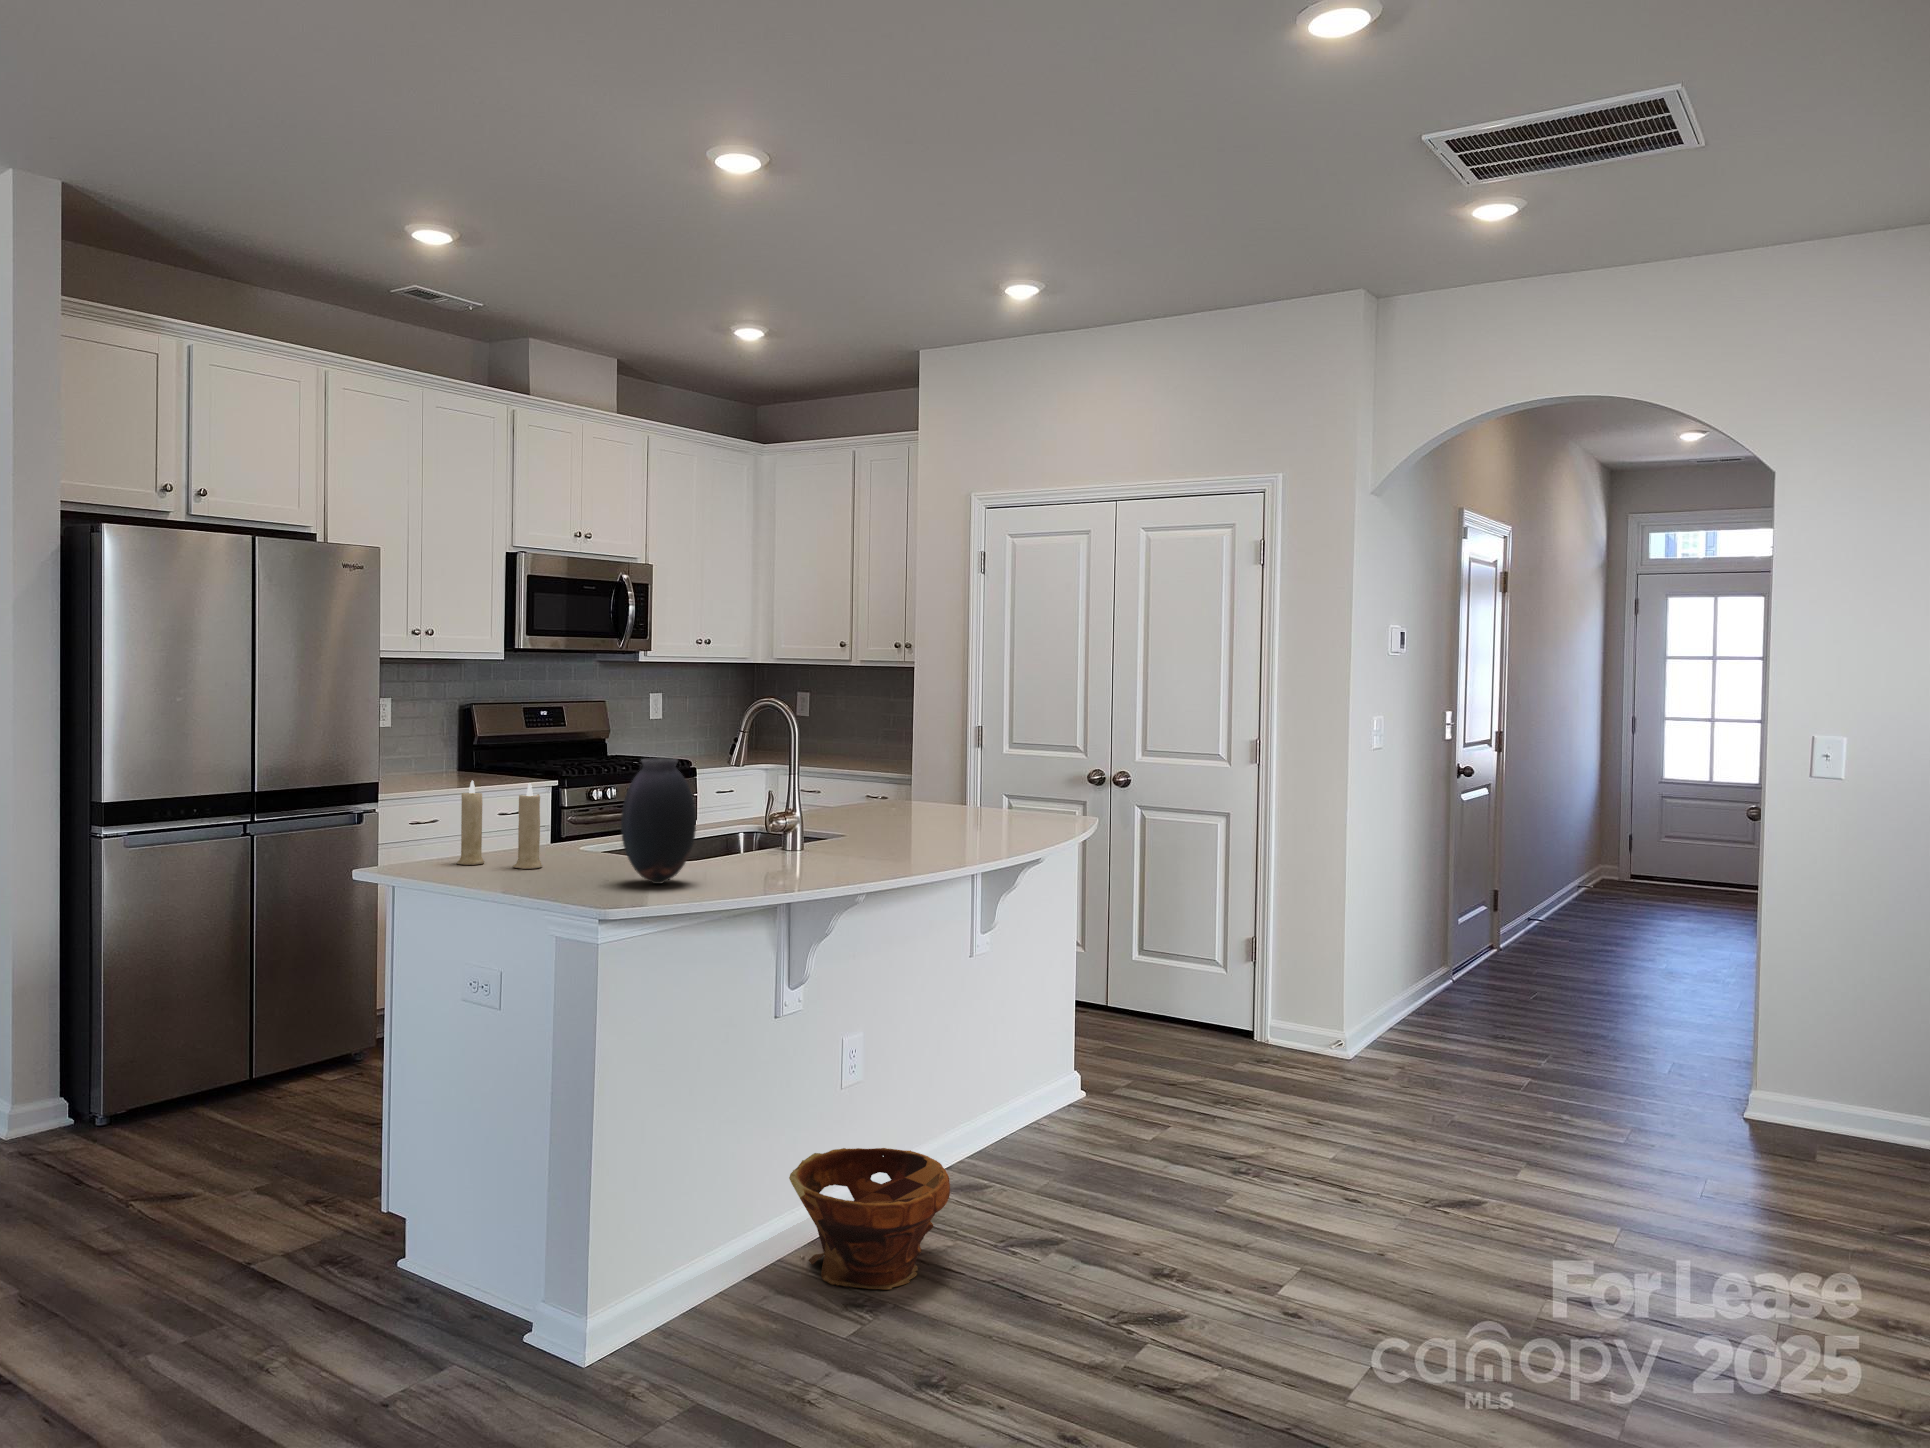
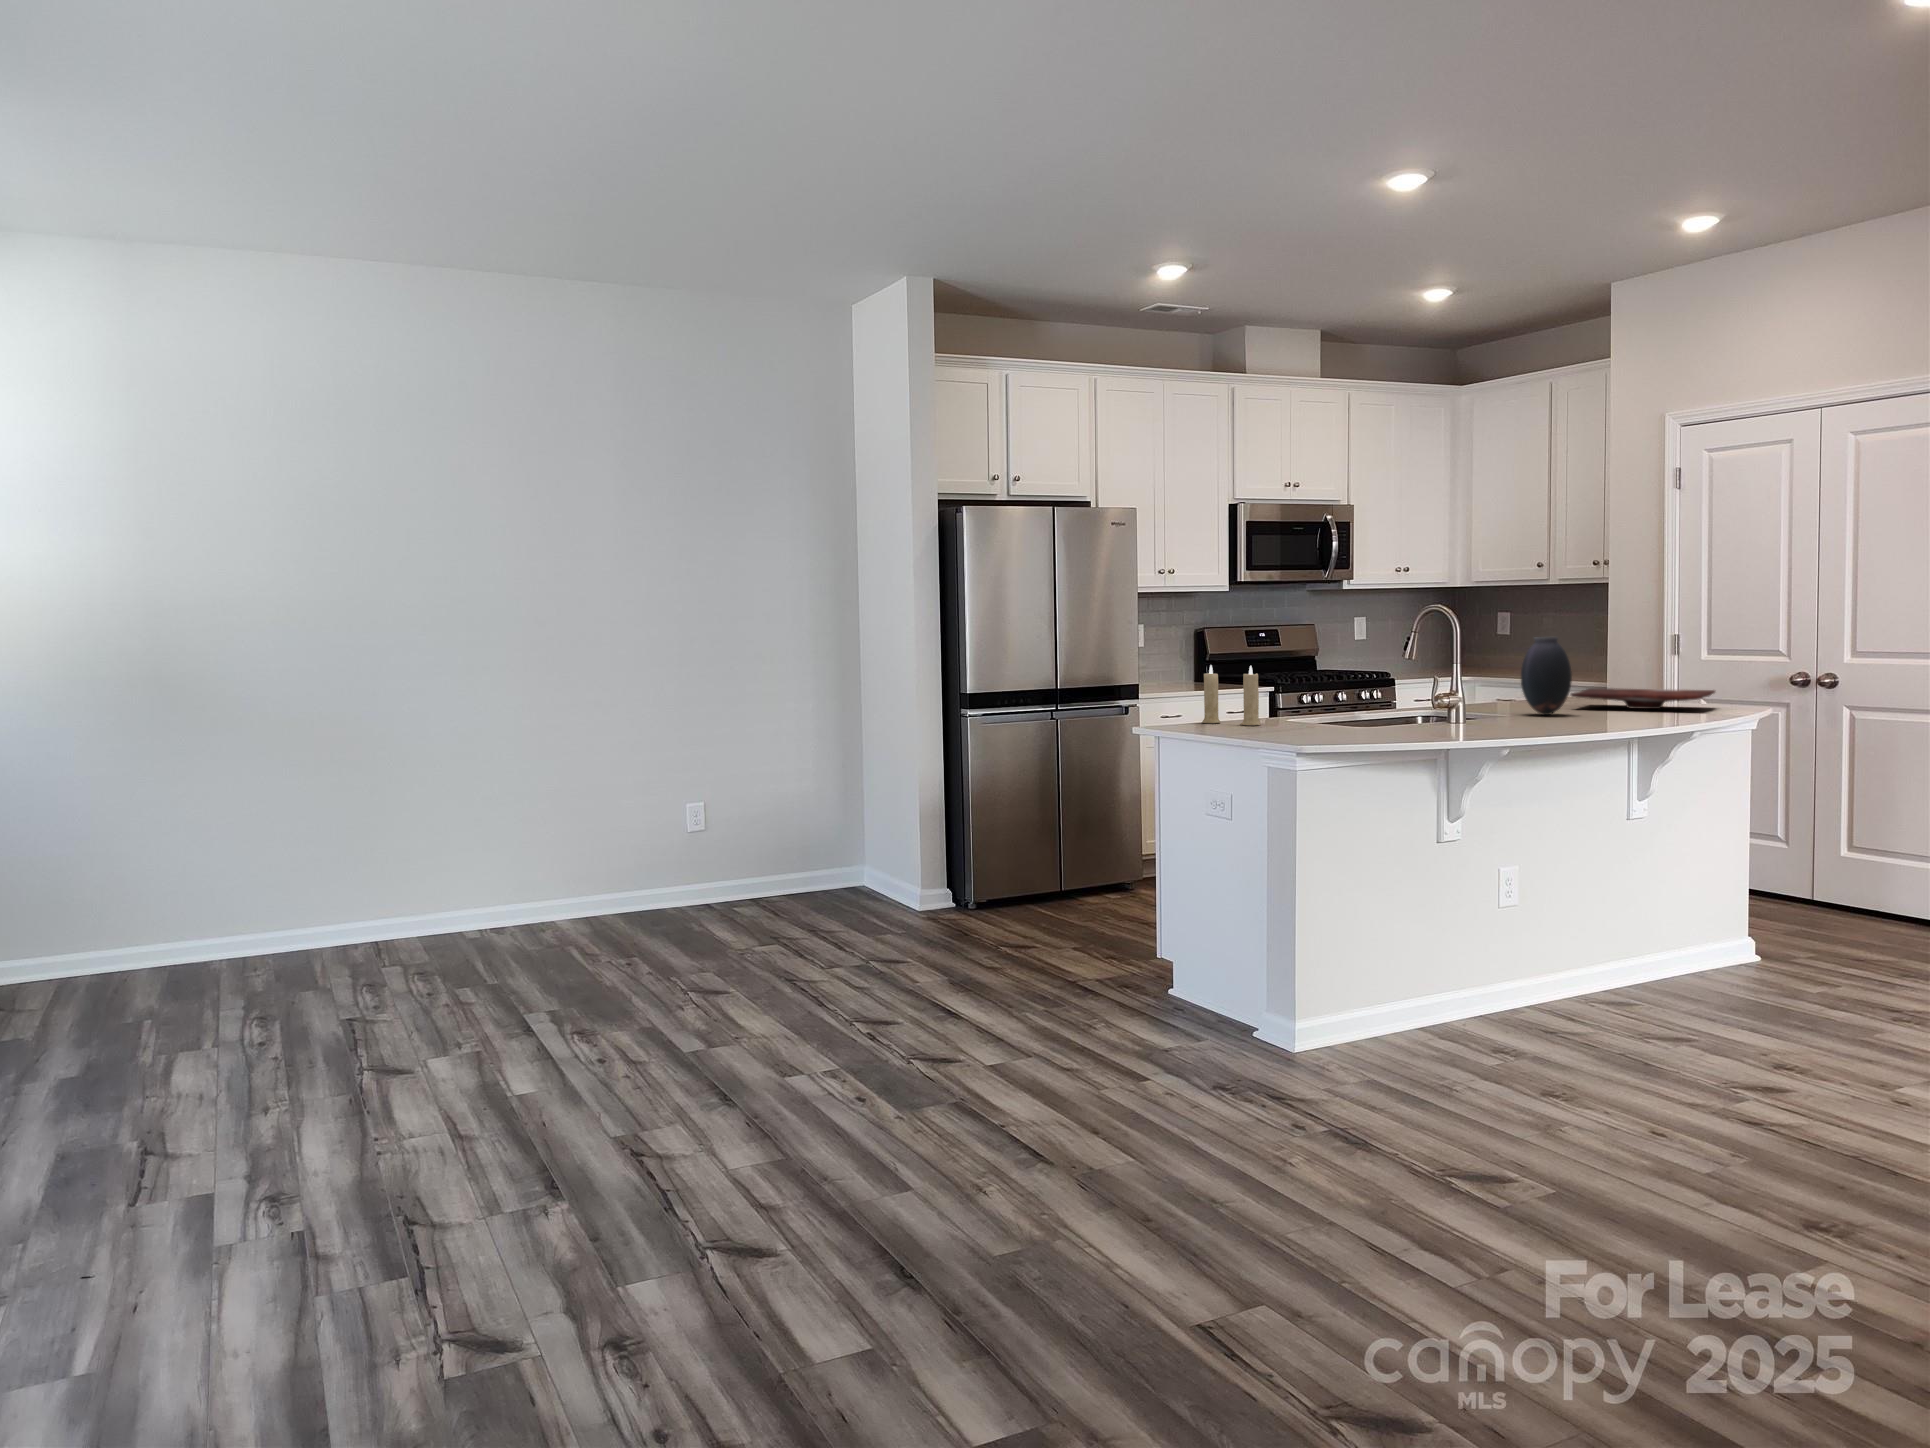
vase: present [621,758,696,884] -> present [1521,637,1572,715]
cutting board: none [908,796,1049,822] -> present [1571,688,1715,709]
planter: present [789,1148,950,1289] -> none [1450,948,1585,1047]

